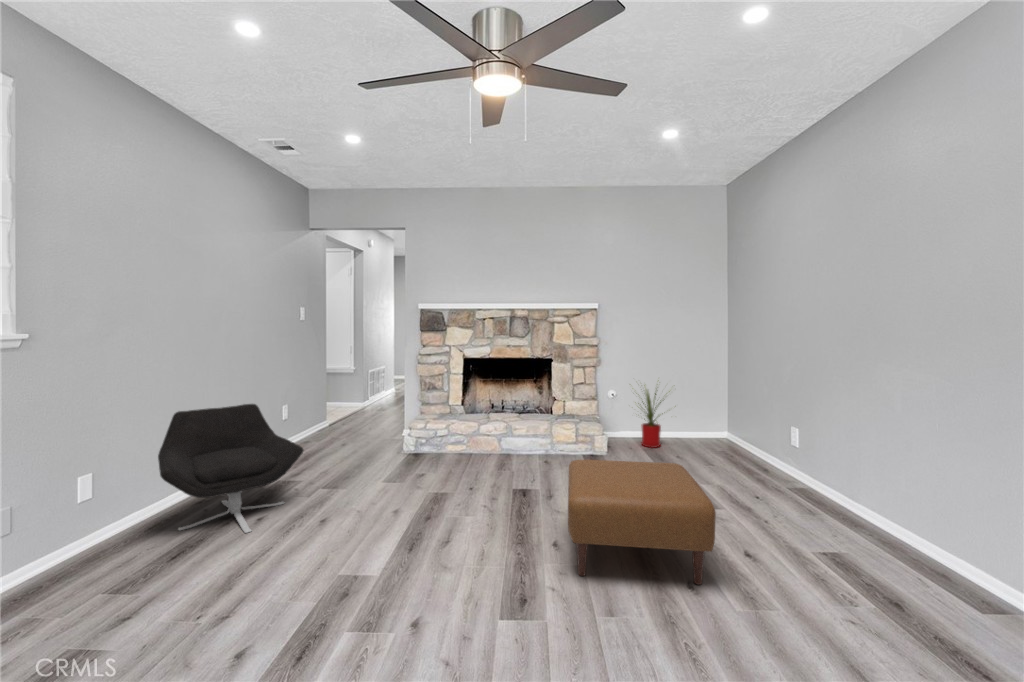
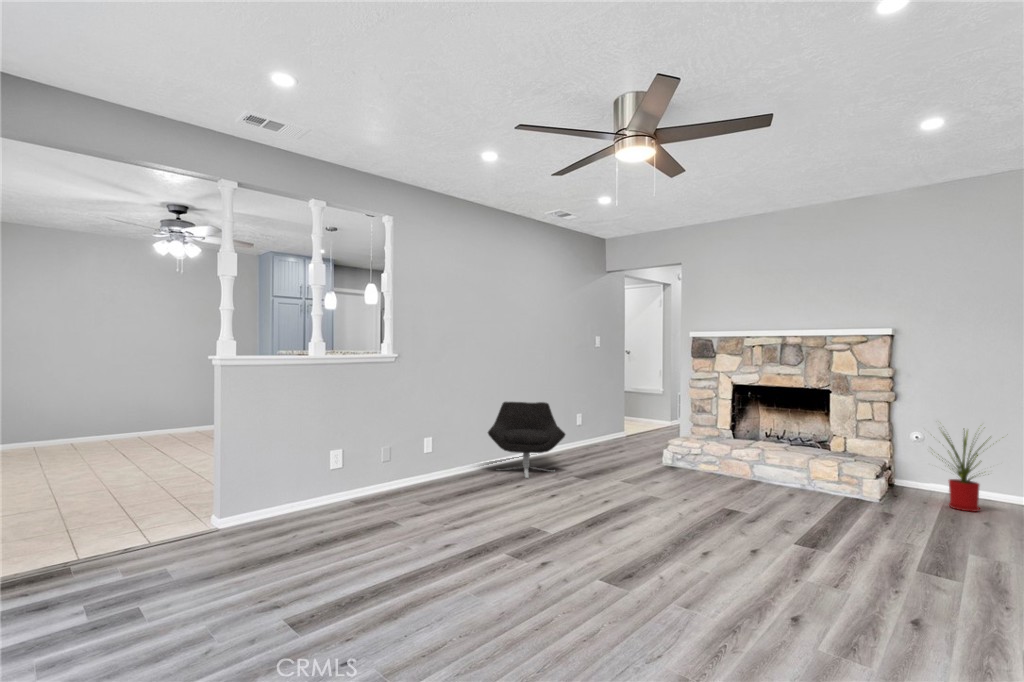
ottoman: present [568,460,716,585] -> none [690,467,847,570]

